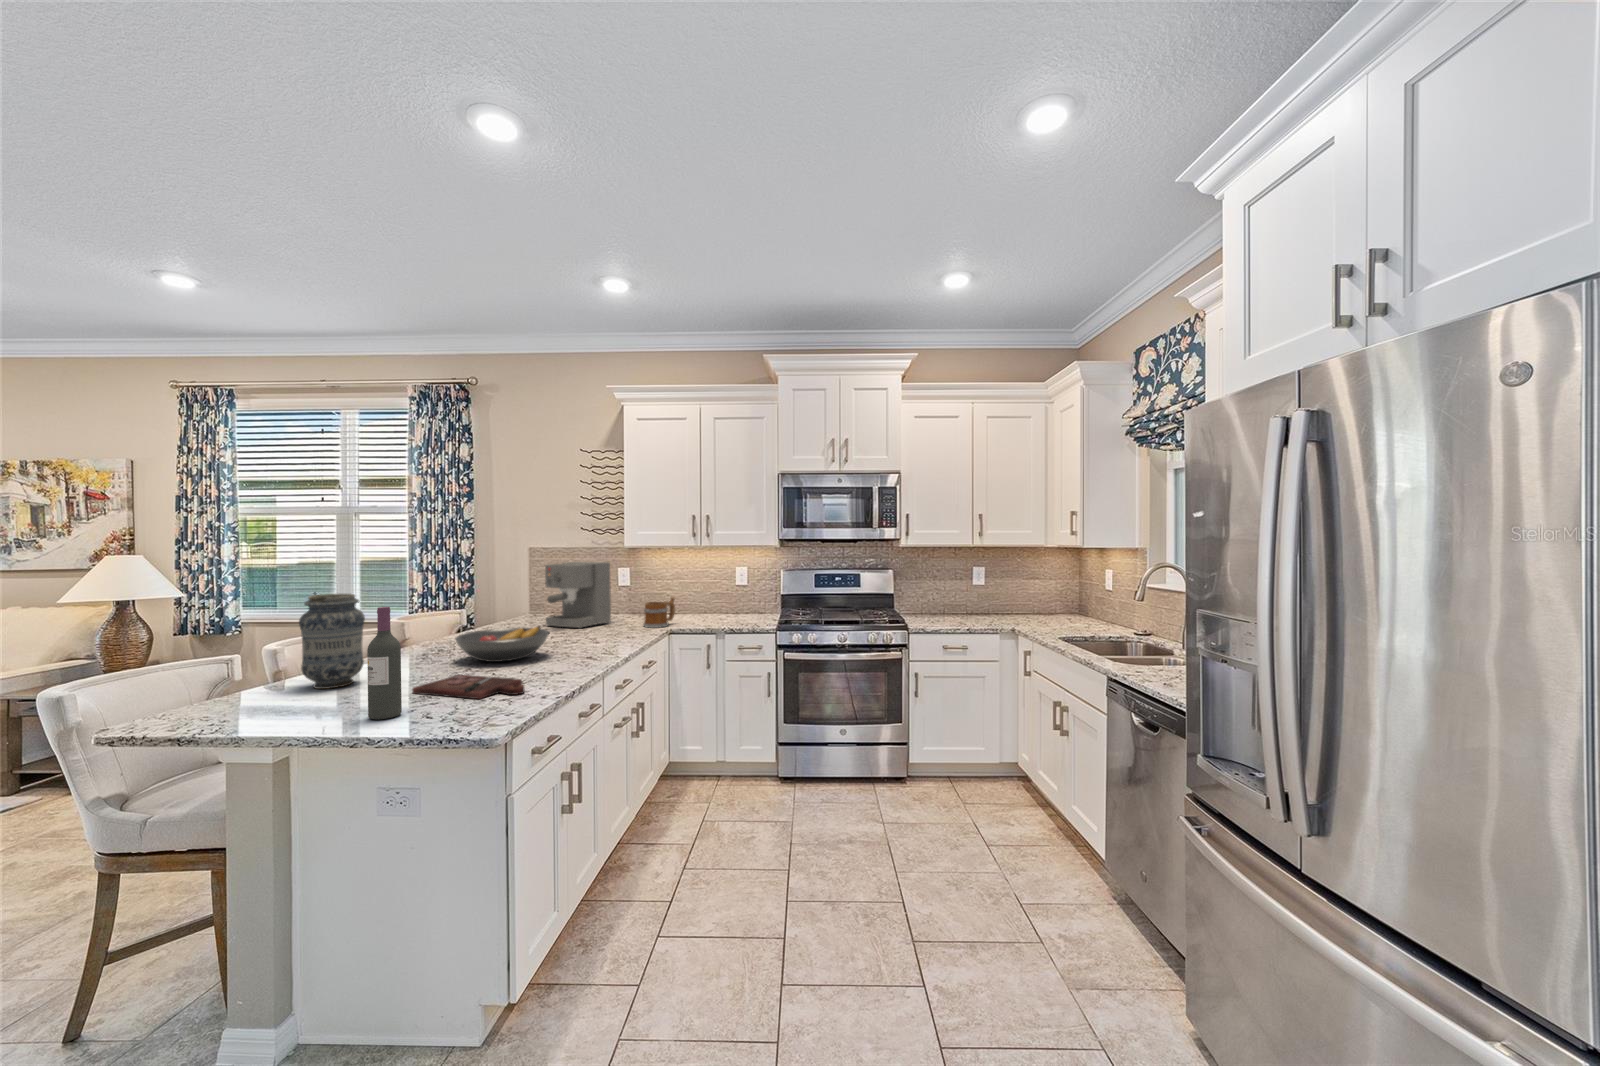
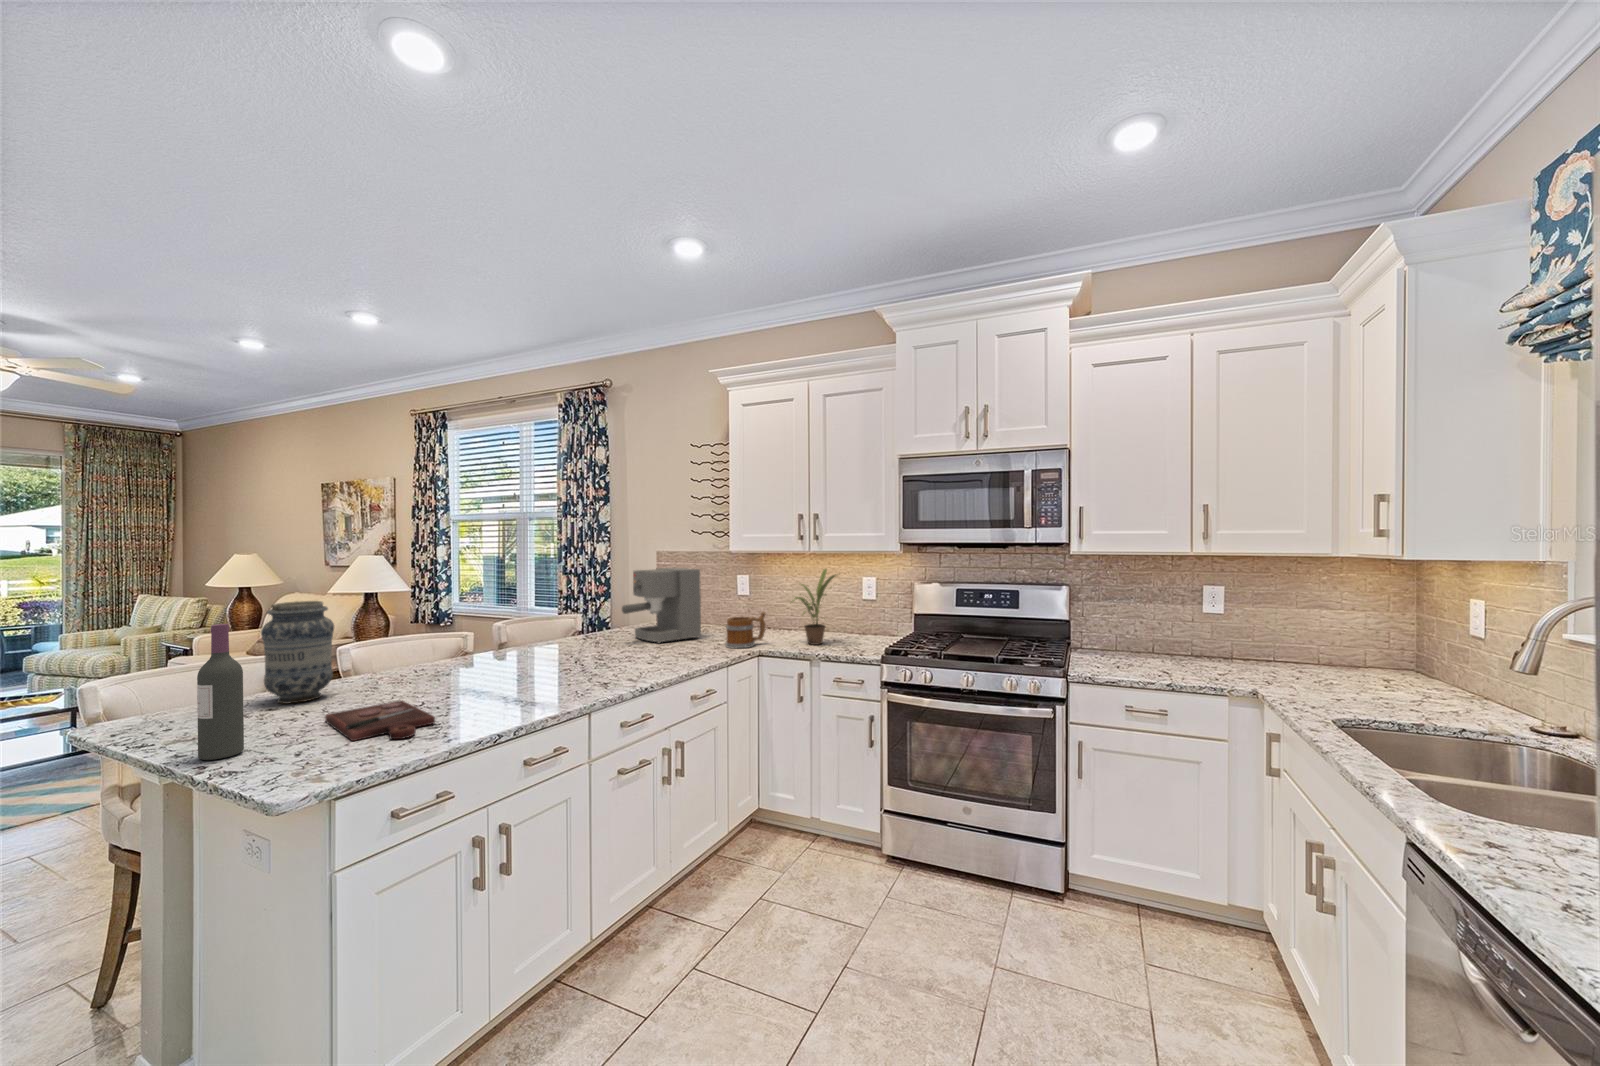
potted plant: none [692,560,740,622] -> present [793,569,836,645]
fruit bowl: present [455,626,549,662] -> none [450,643,558,683]

